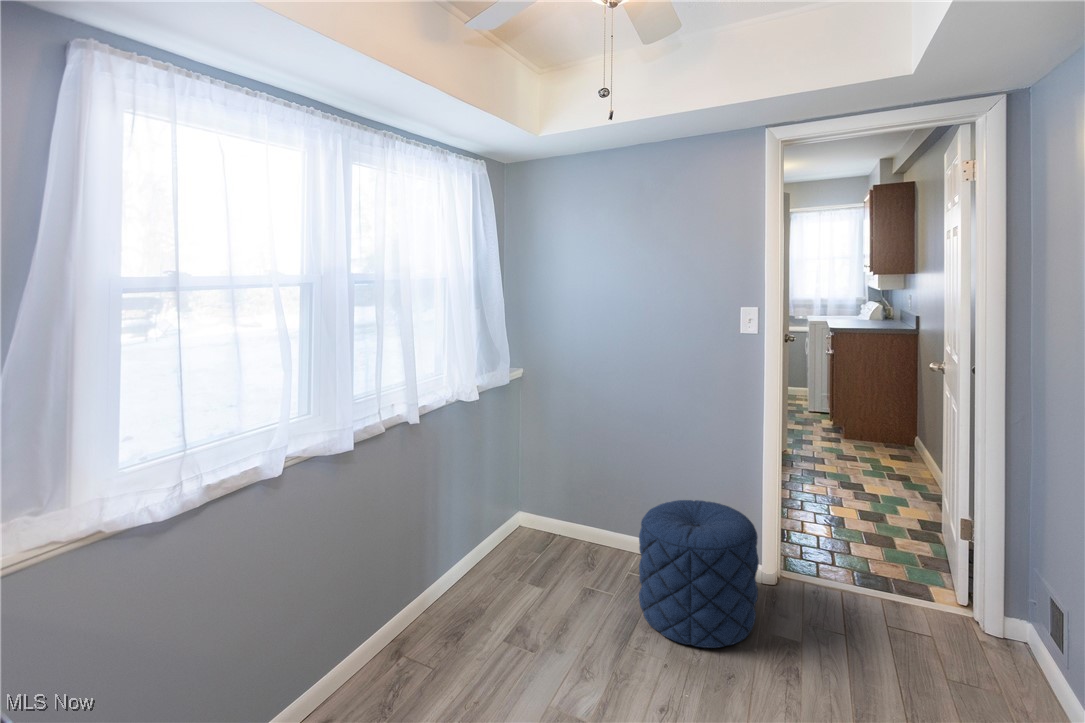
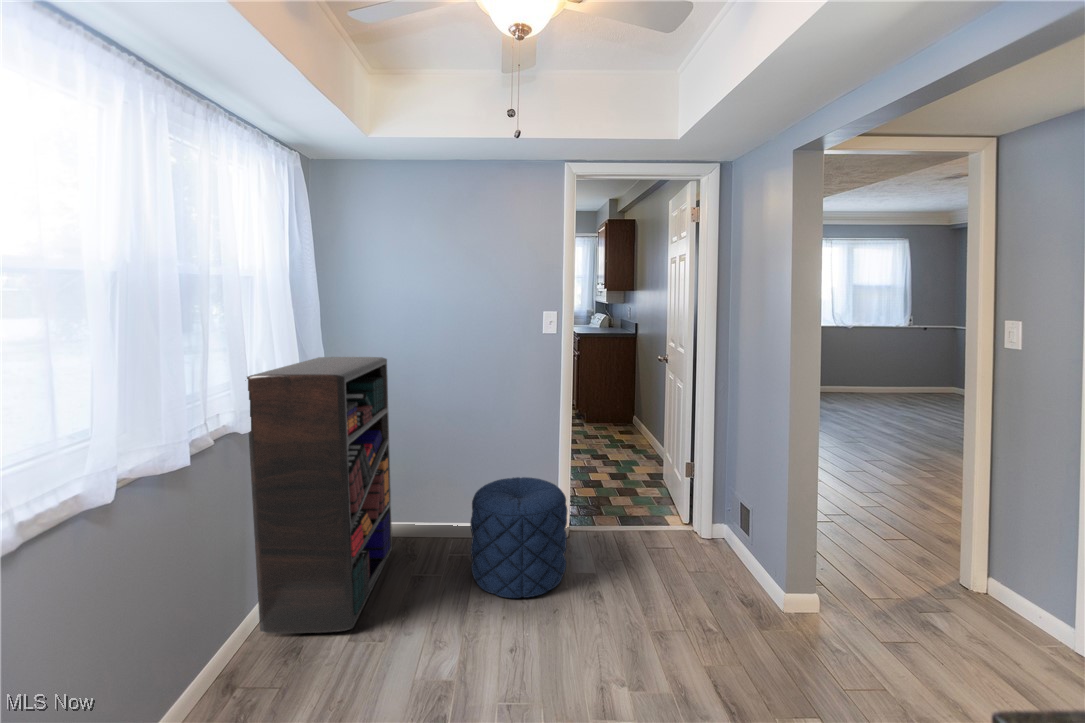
bookshelf: none [419,356,570,630] -> present [247,357,392,634]

